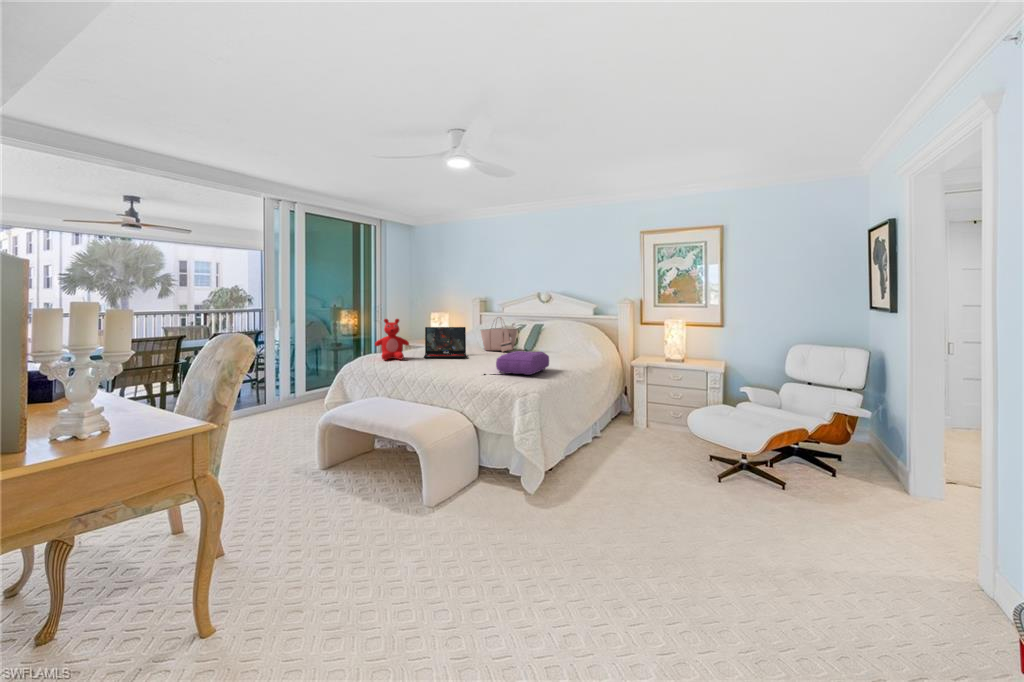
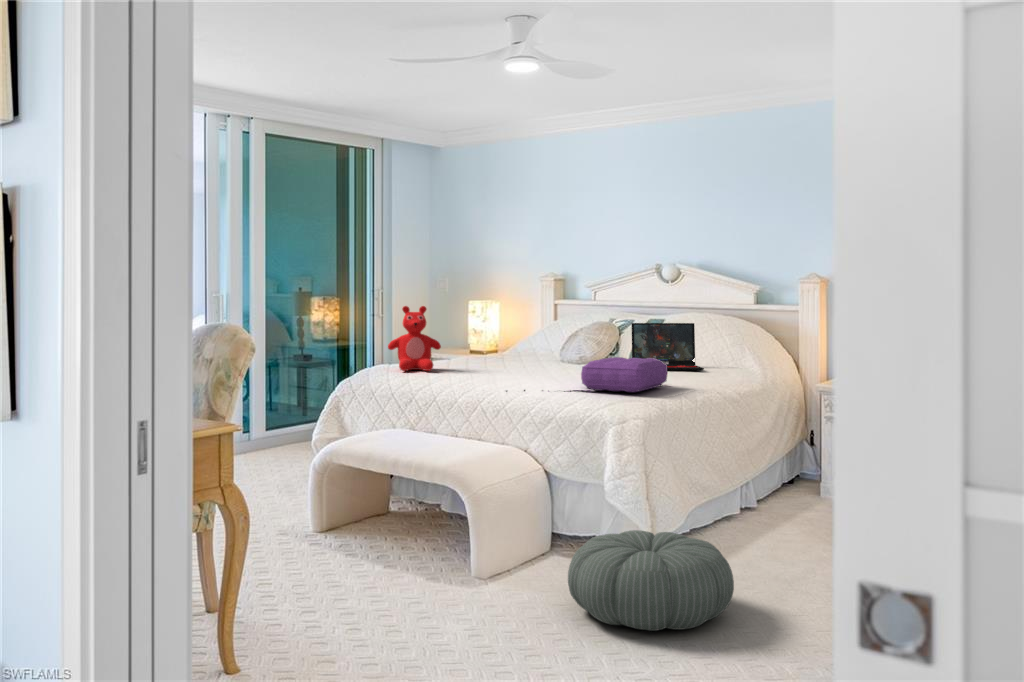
tote bag: present [481,317,517,352] -> none [555,305,618,364]
laptop: present [424,327,467,358] -> present [632,323,704,370]
pouf: none [488,475,602,559] -> present [568,530,734,631]

